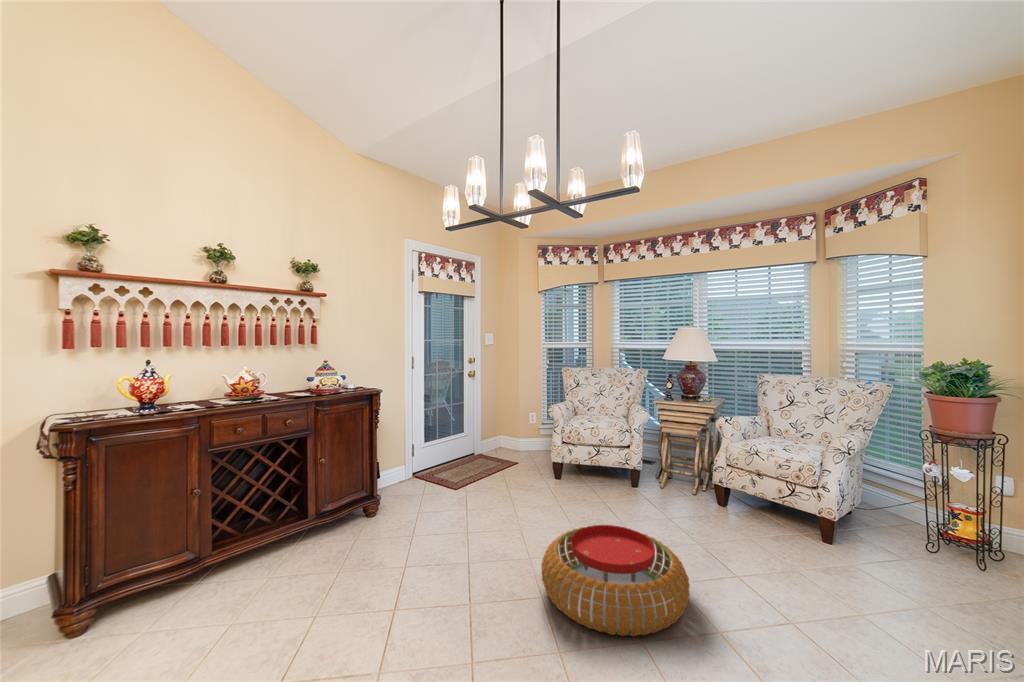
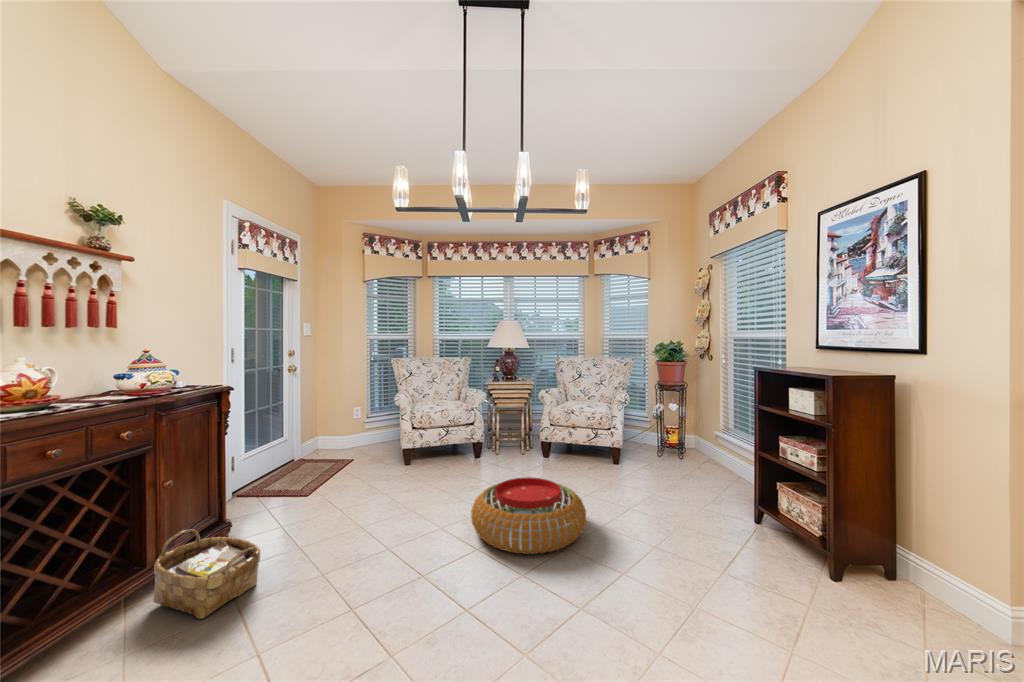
woven basket: none [299,498,363,570] -> present [153,529,260,619]

